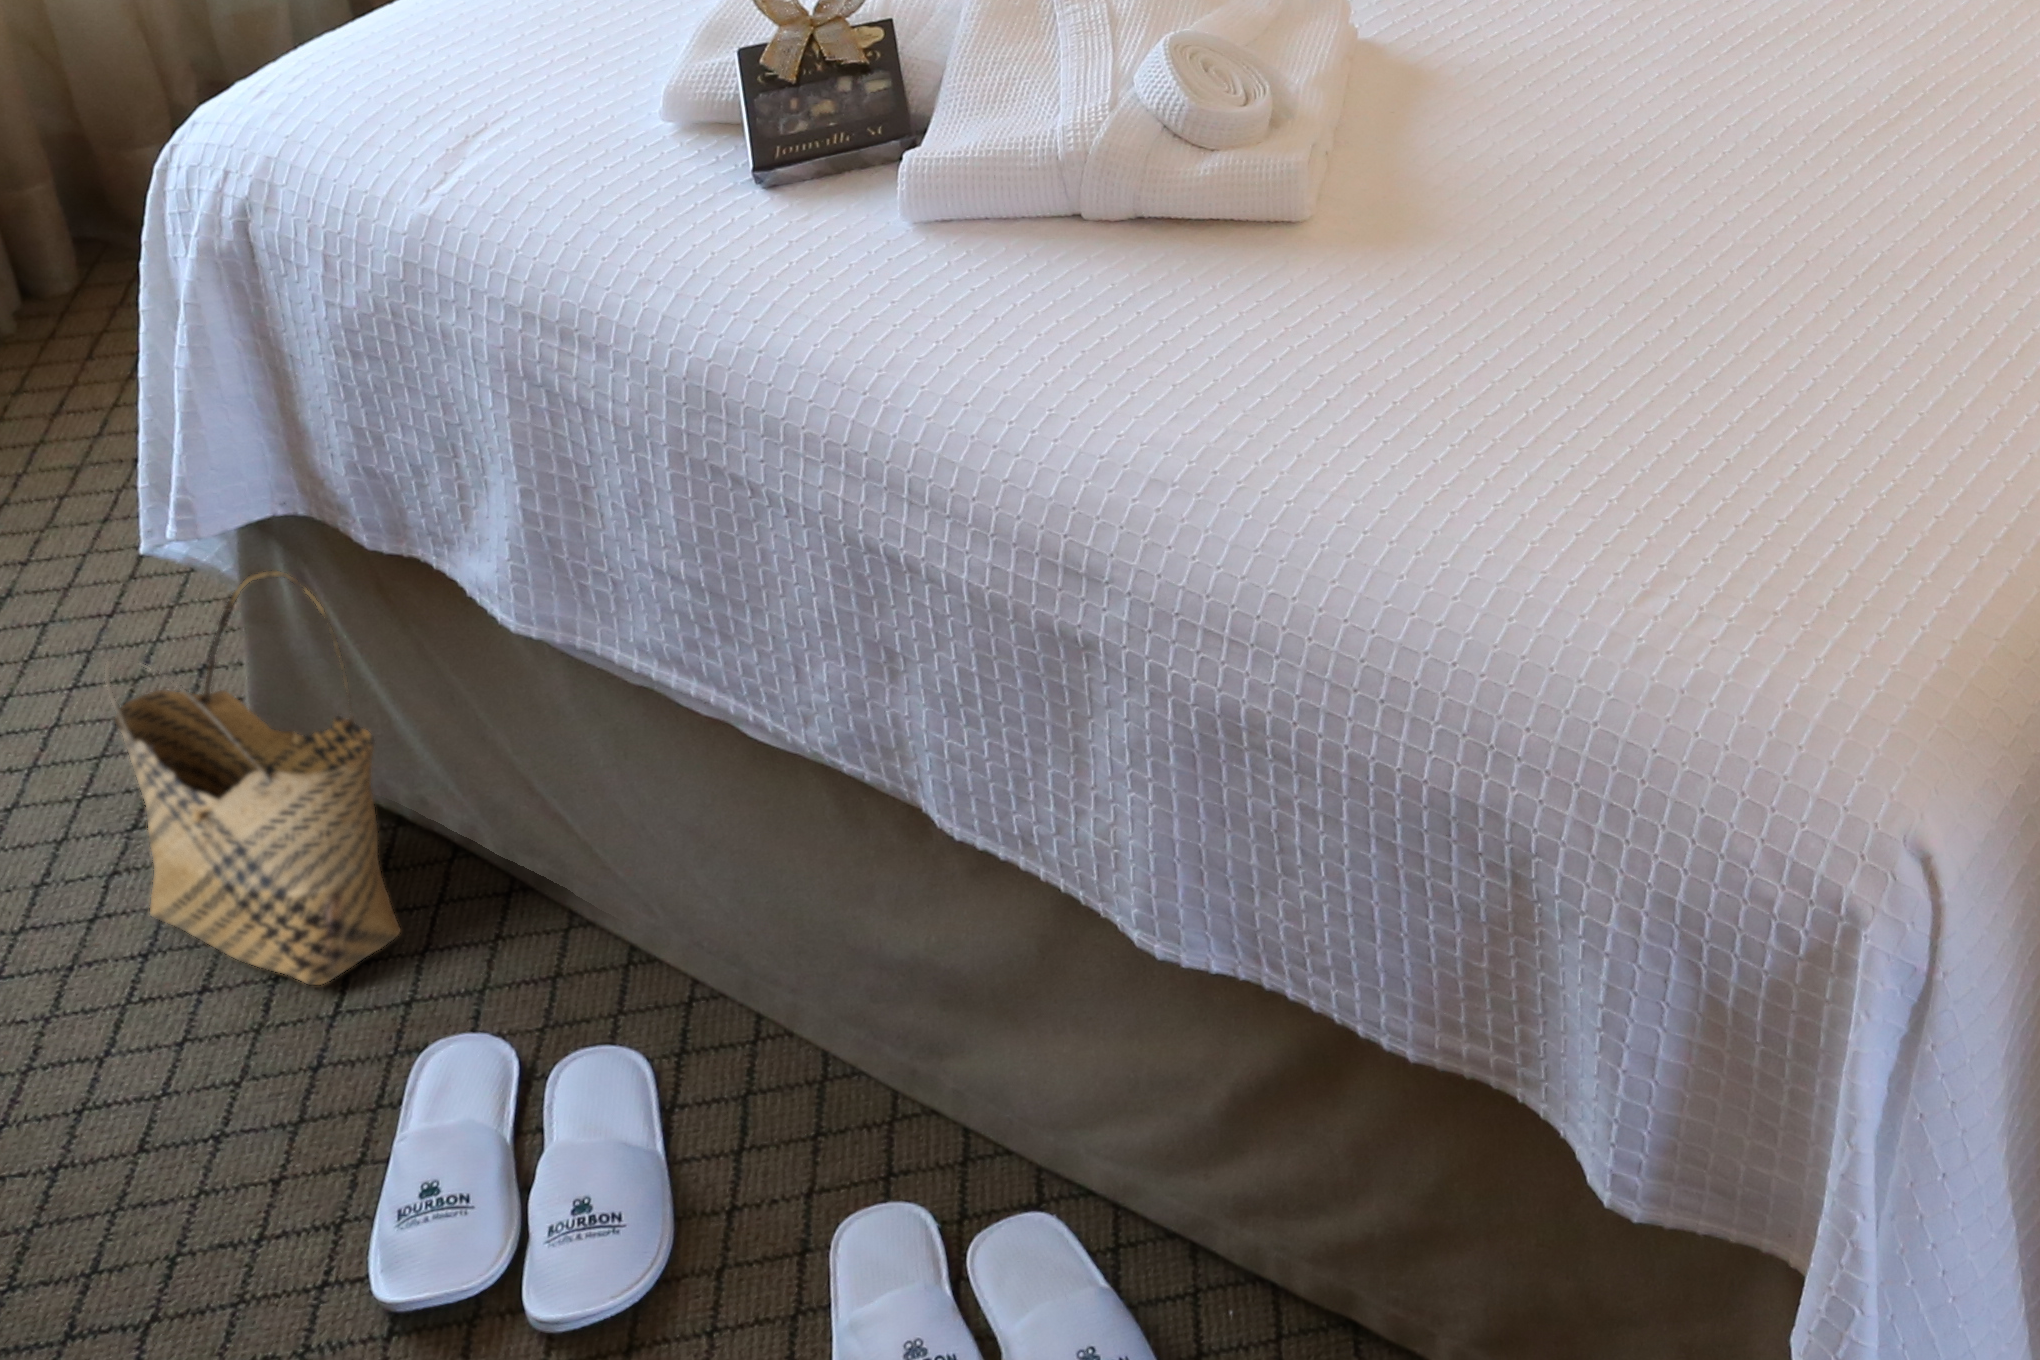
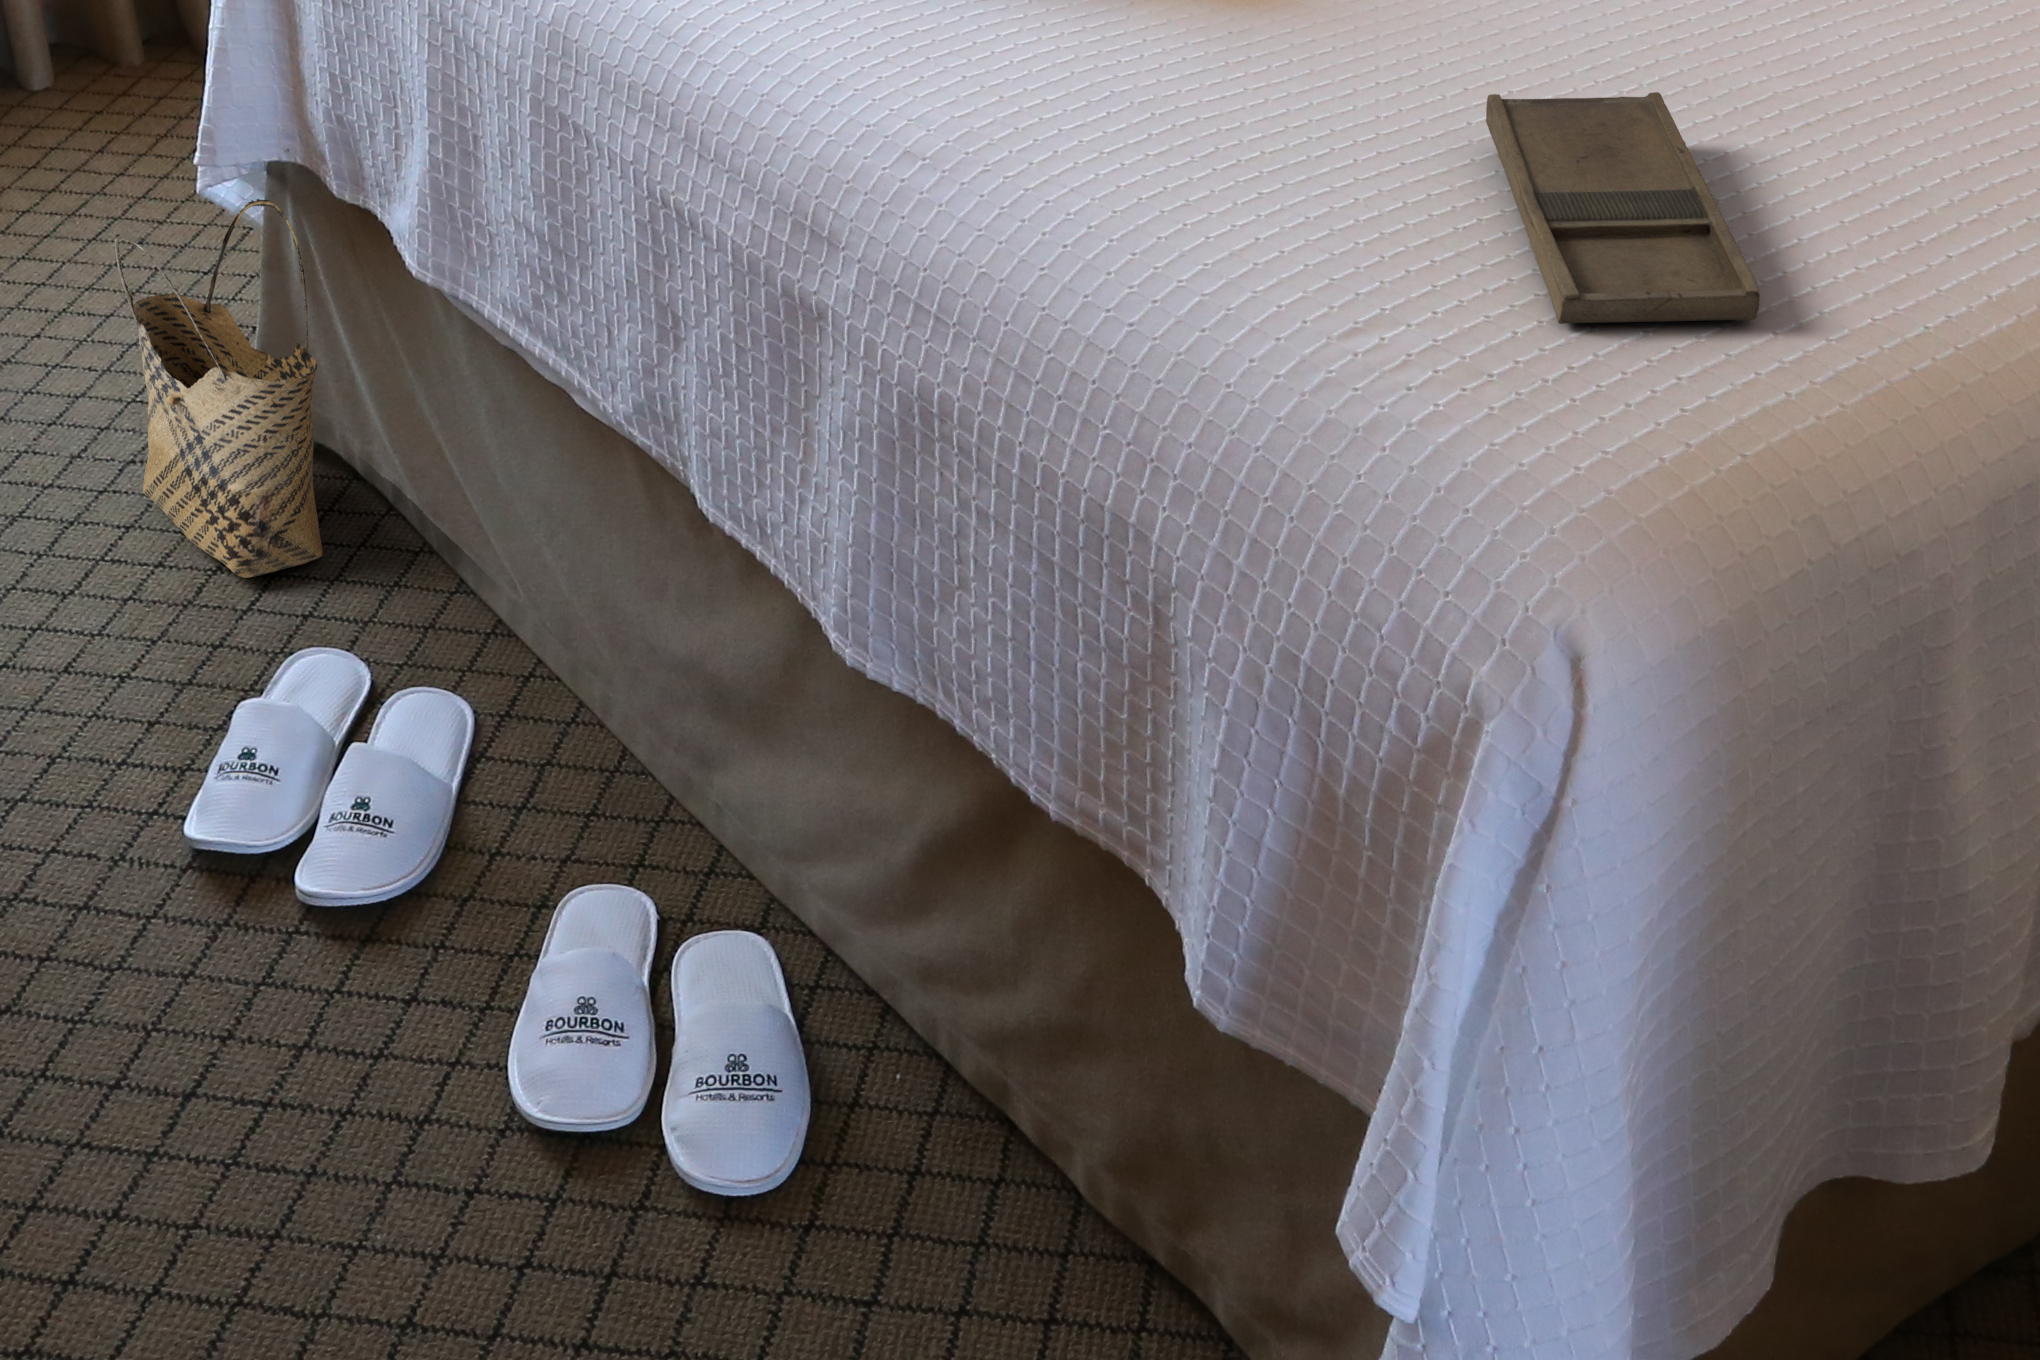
tray: none [1668,282,1958,542] -> present [1486,92,1760,324]

